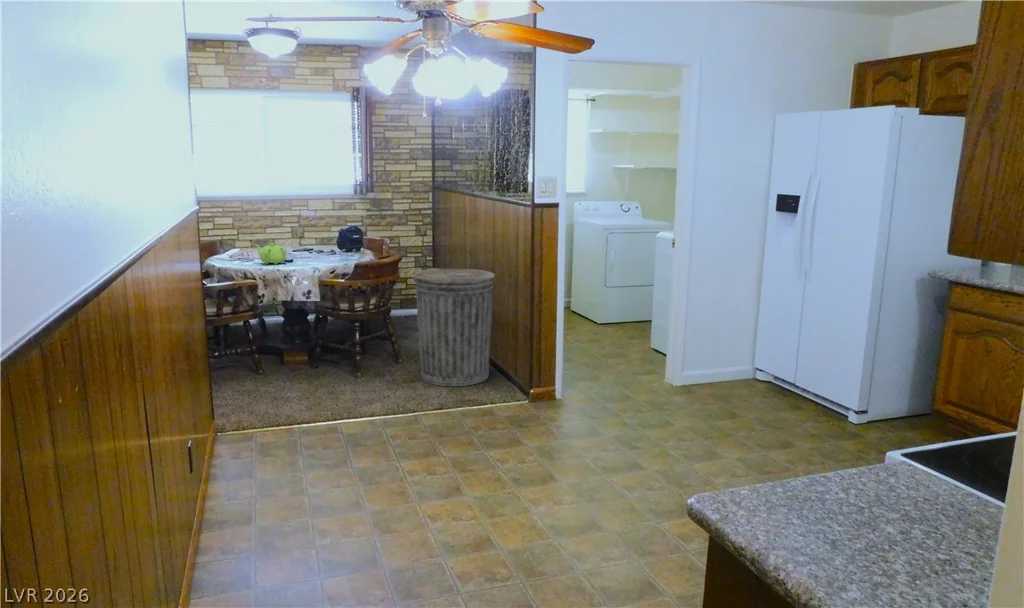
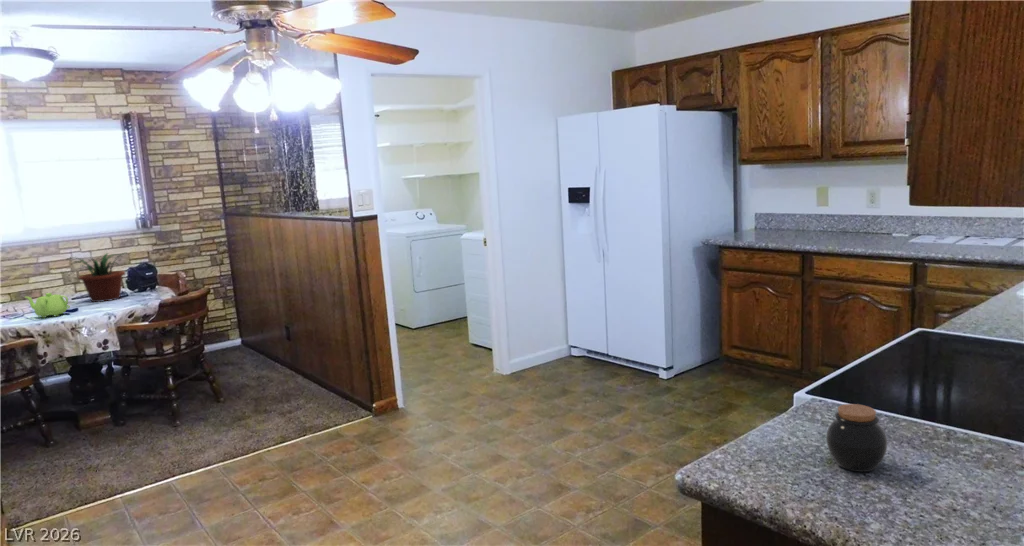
potted plant: none [292,214,340,257] -> present [70,254,125,302]
trash can: present [413,268,495,386] -> none [230,291,324,417]
jar: none [858,466,925,543] -> present [827,404,887,472]

